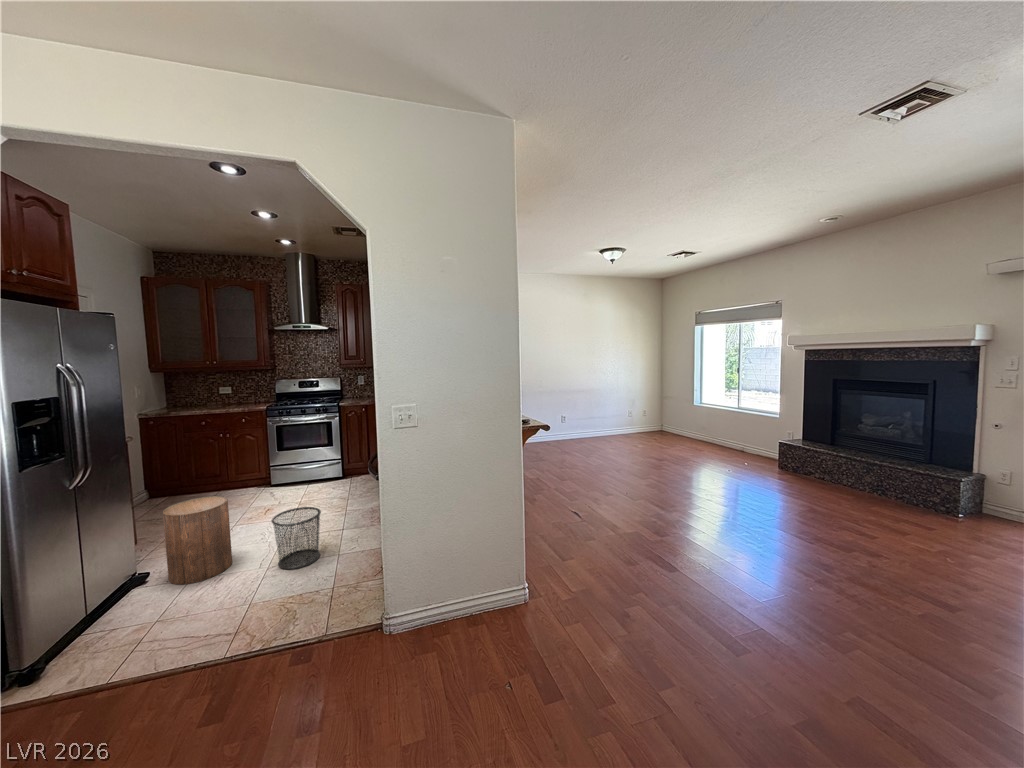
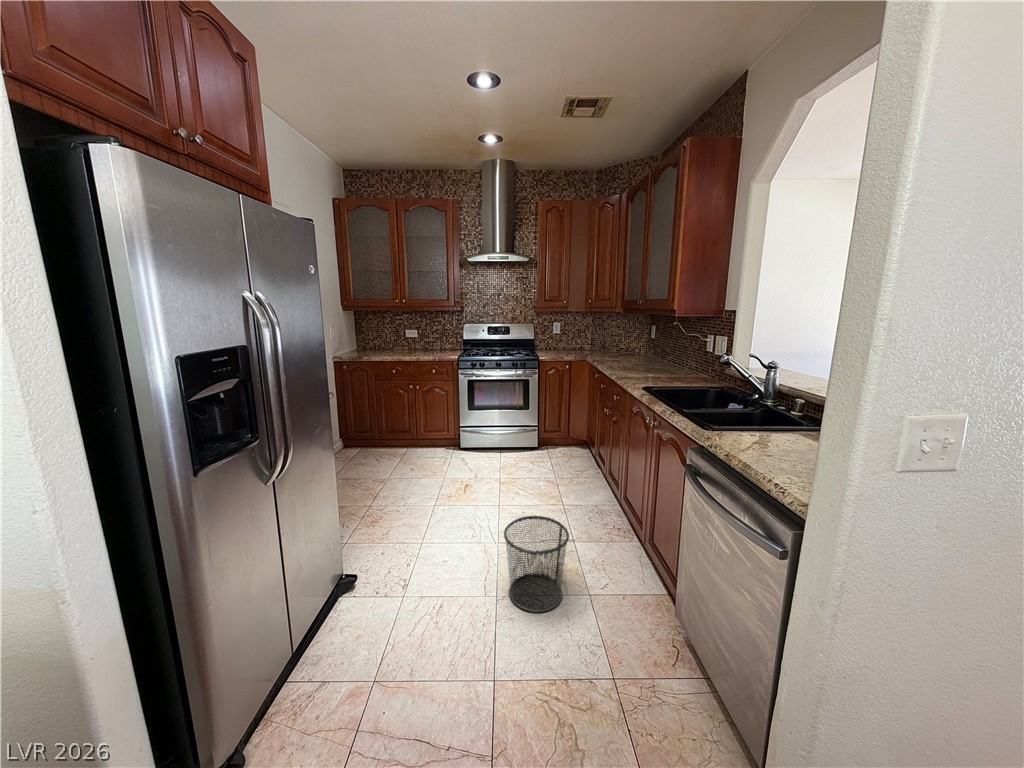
stool: present [163,496,232,584] -> none [373,482,448,605]

